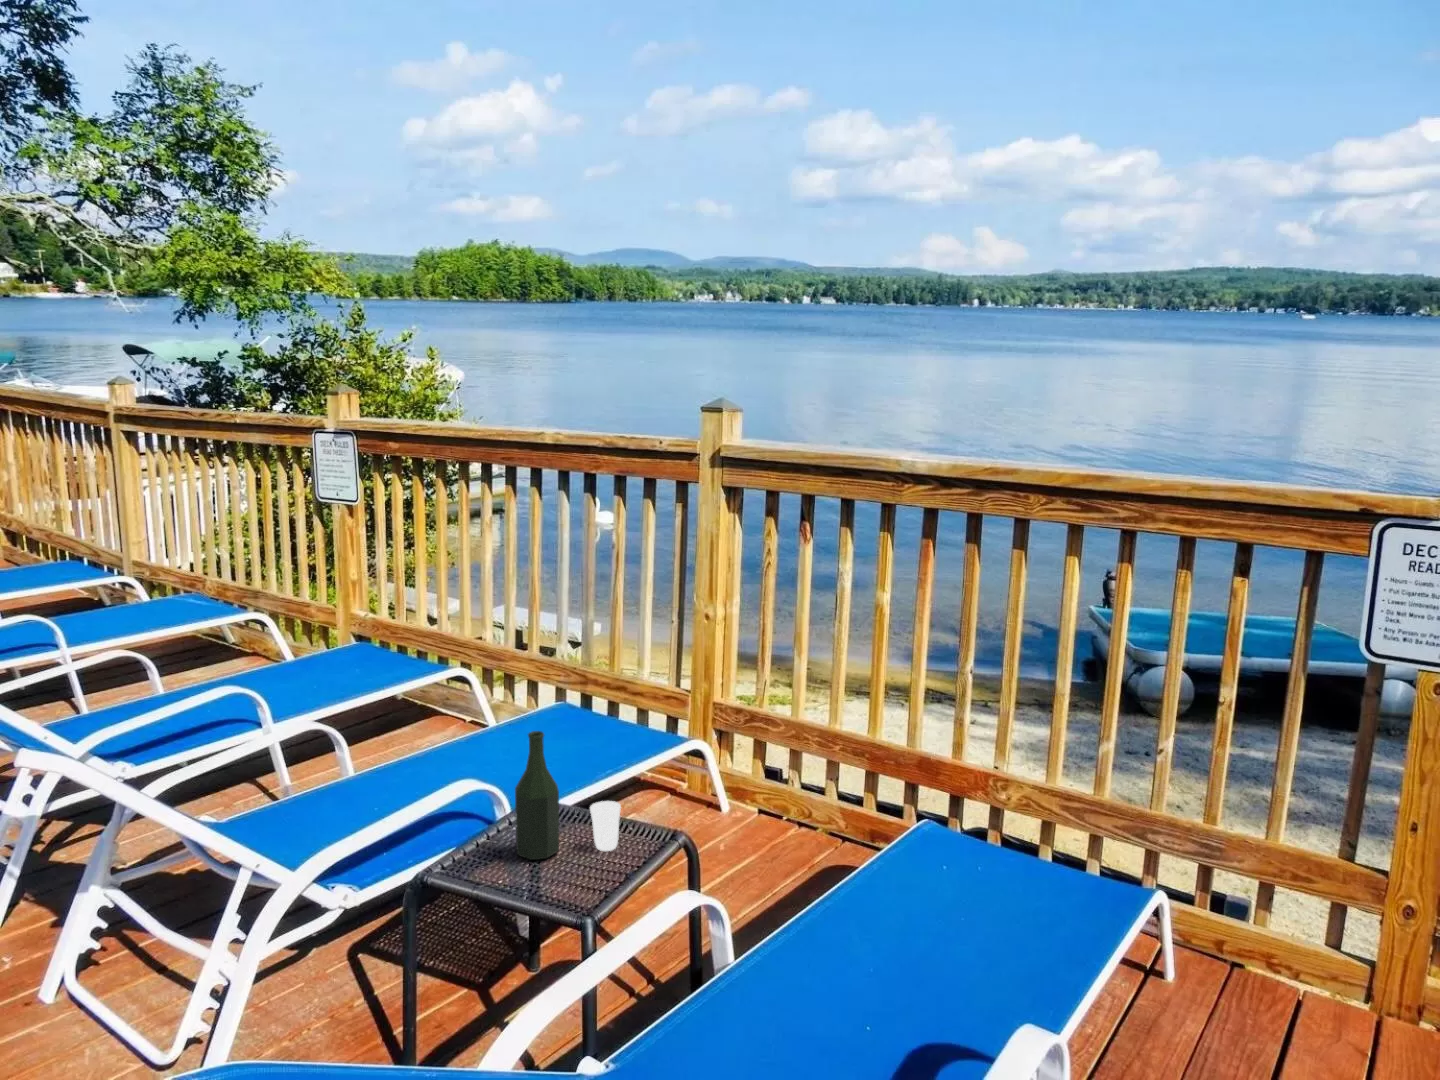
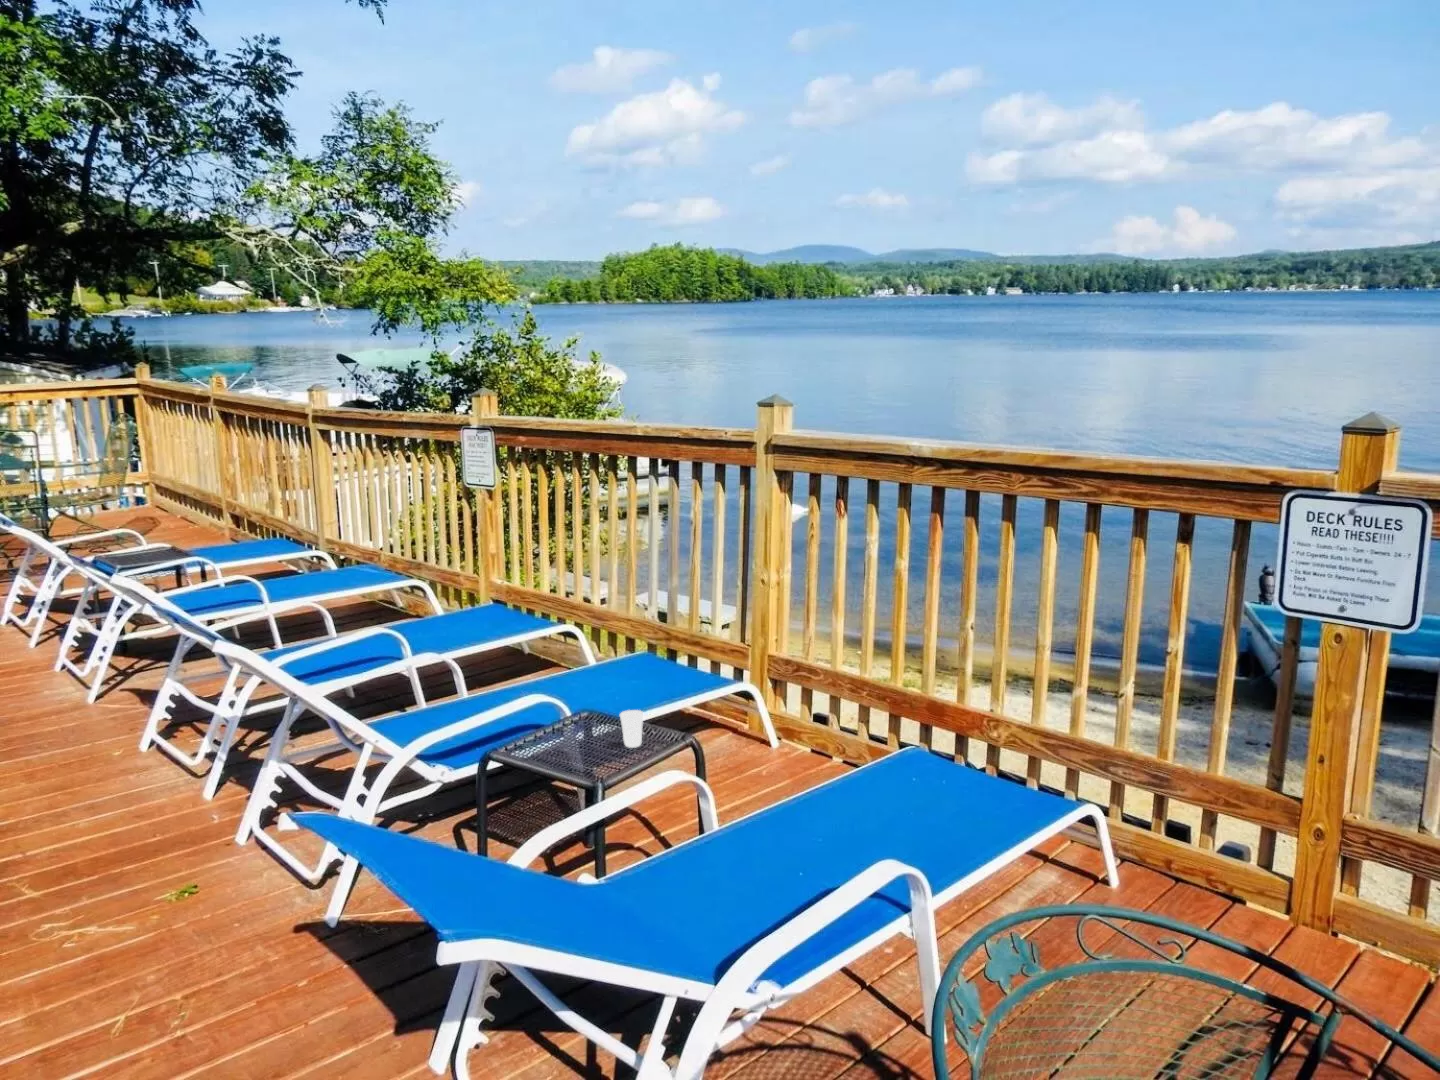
bottle: present [515,731,559,860] -> none [562,652,596,750]

